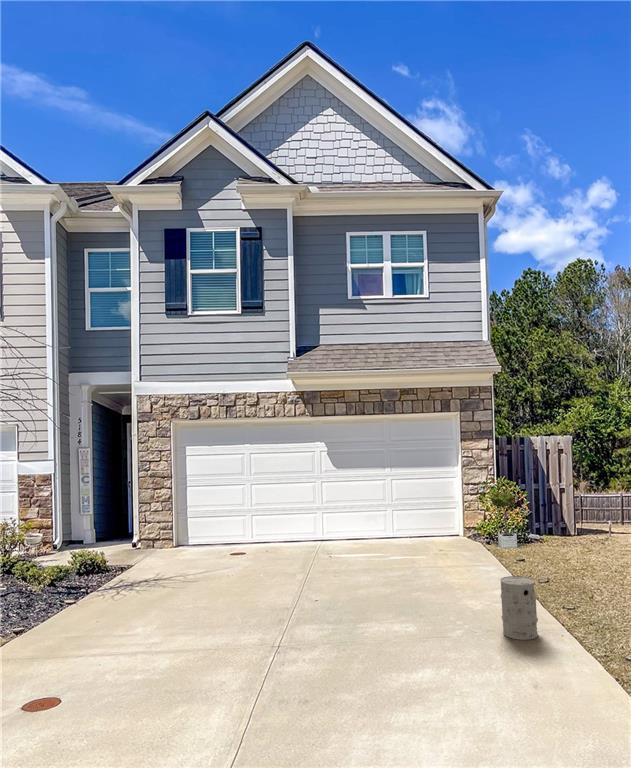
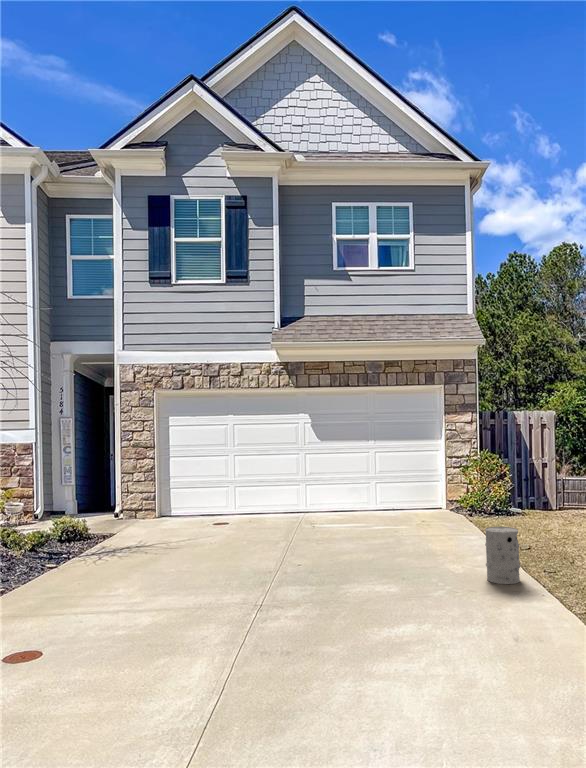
potted tree: present [491,492,517,548] -> none [474,463,500,518]

